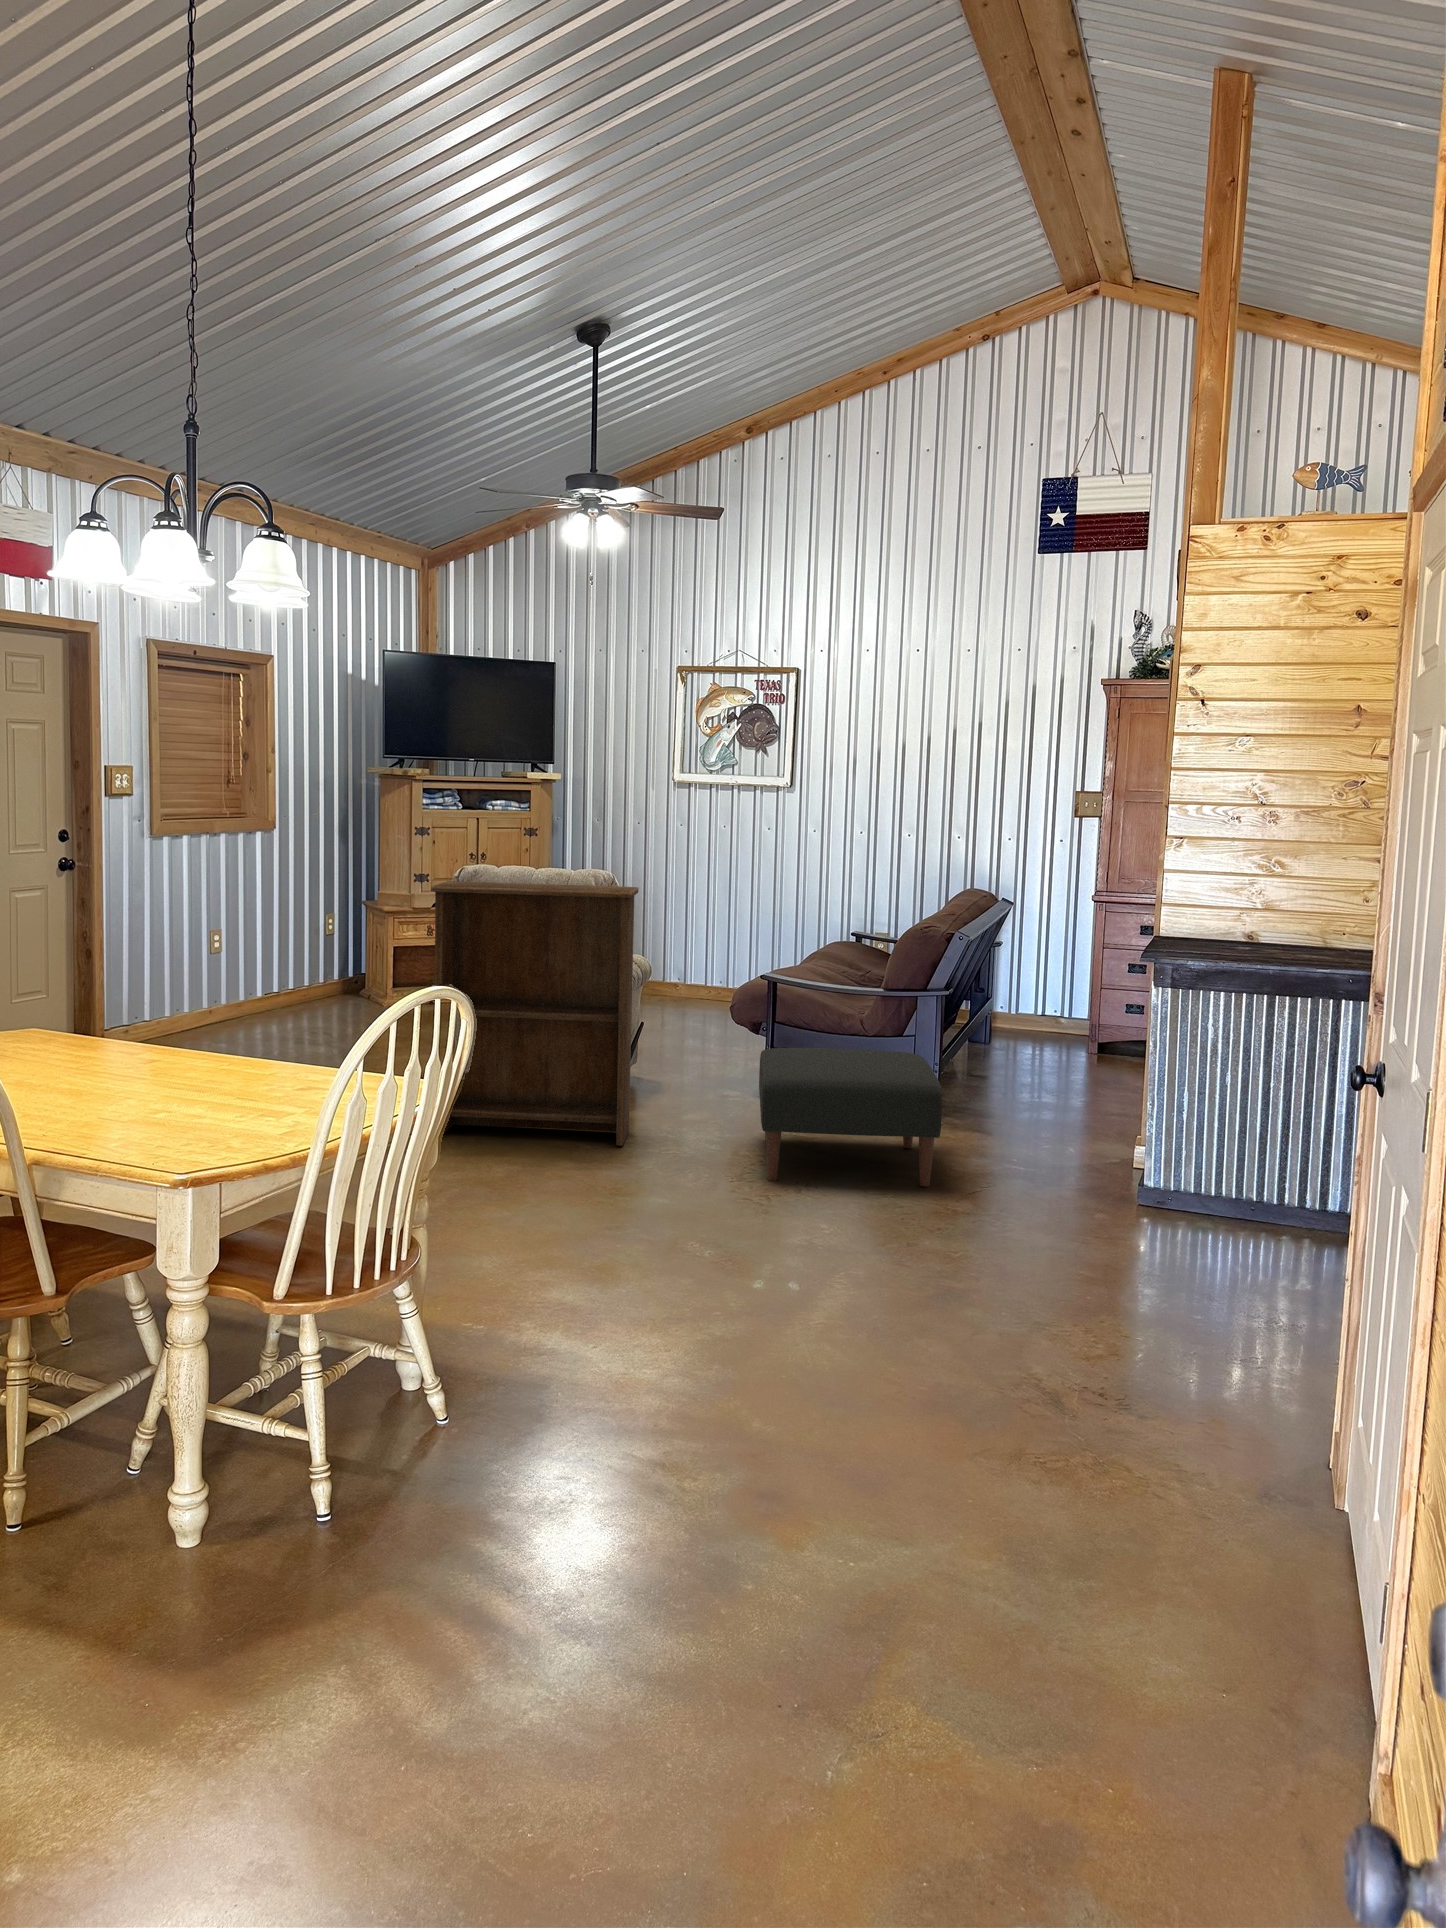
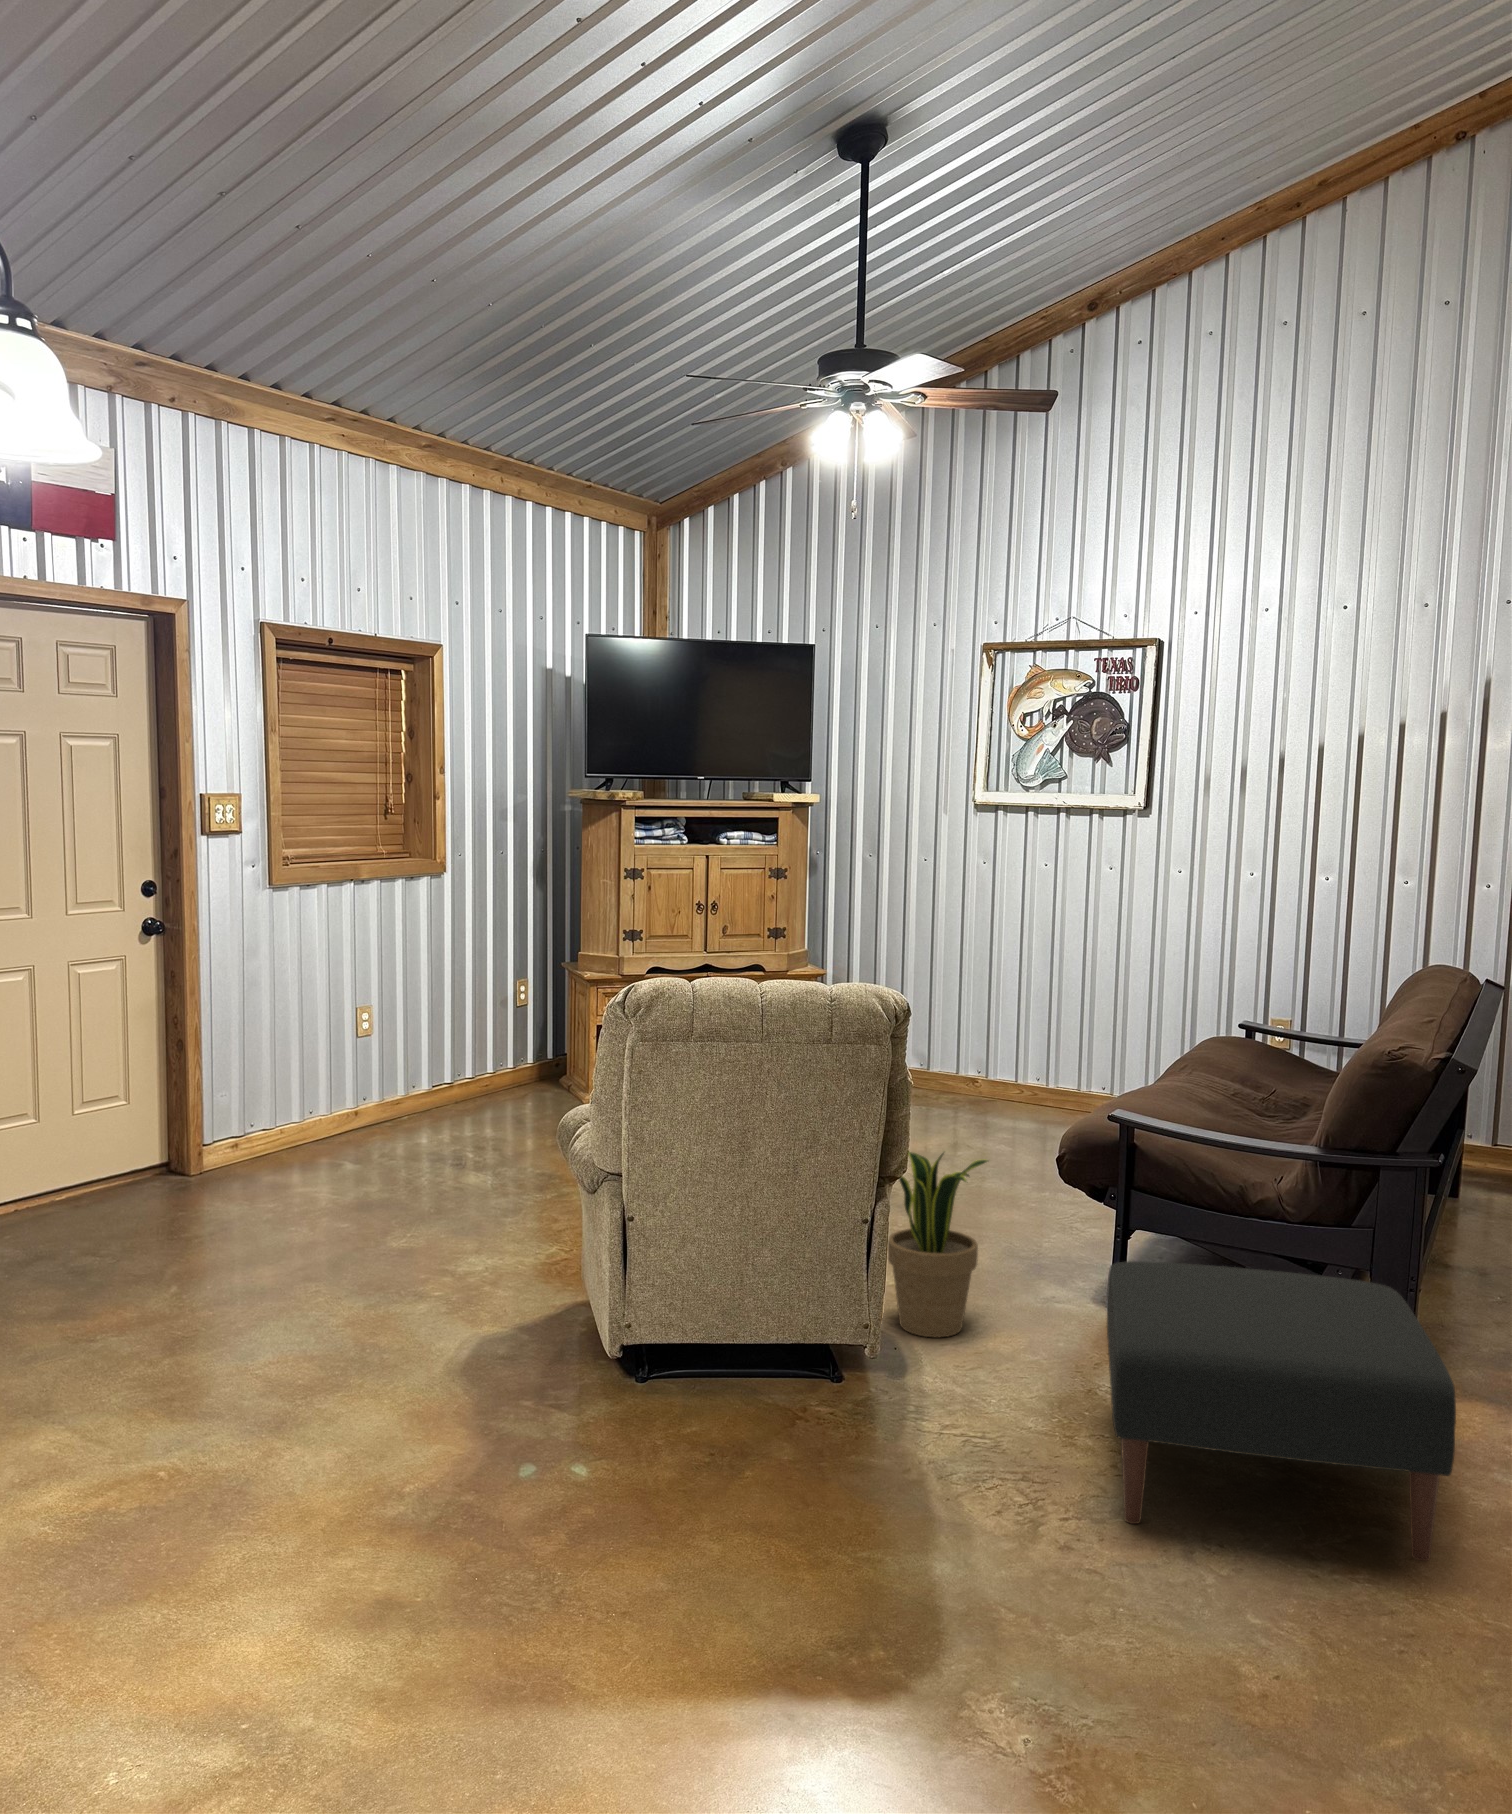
bookshelf: present [431,881,639,1146] -> none [576,973,906,1417]
potted plant: none [624,996,689,1113] -> present [888,1152,988,1337]

